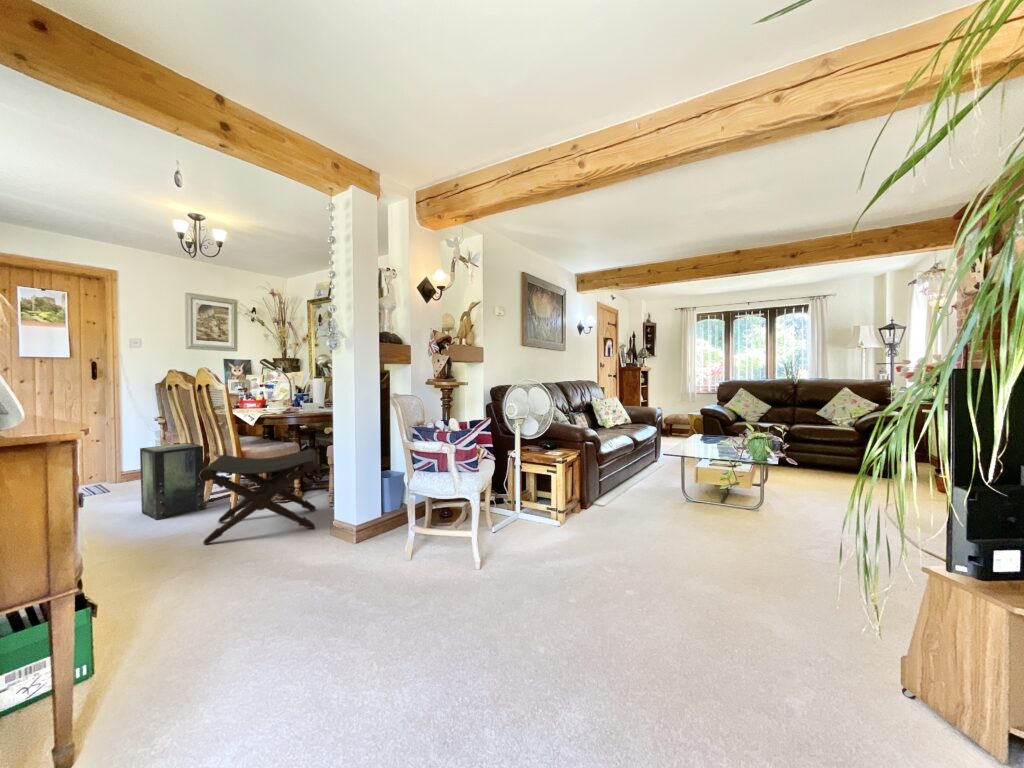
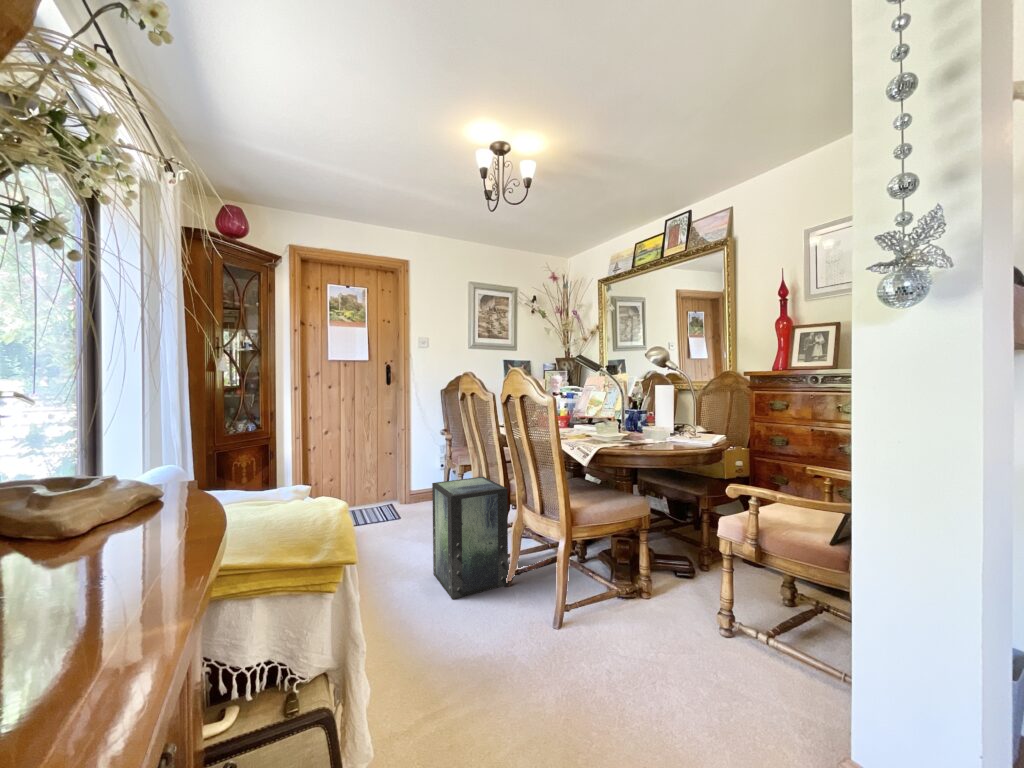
footstool: present [199,449,316,544] -> none [536,519,760,735]

